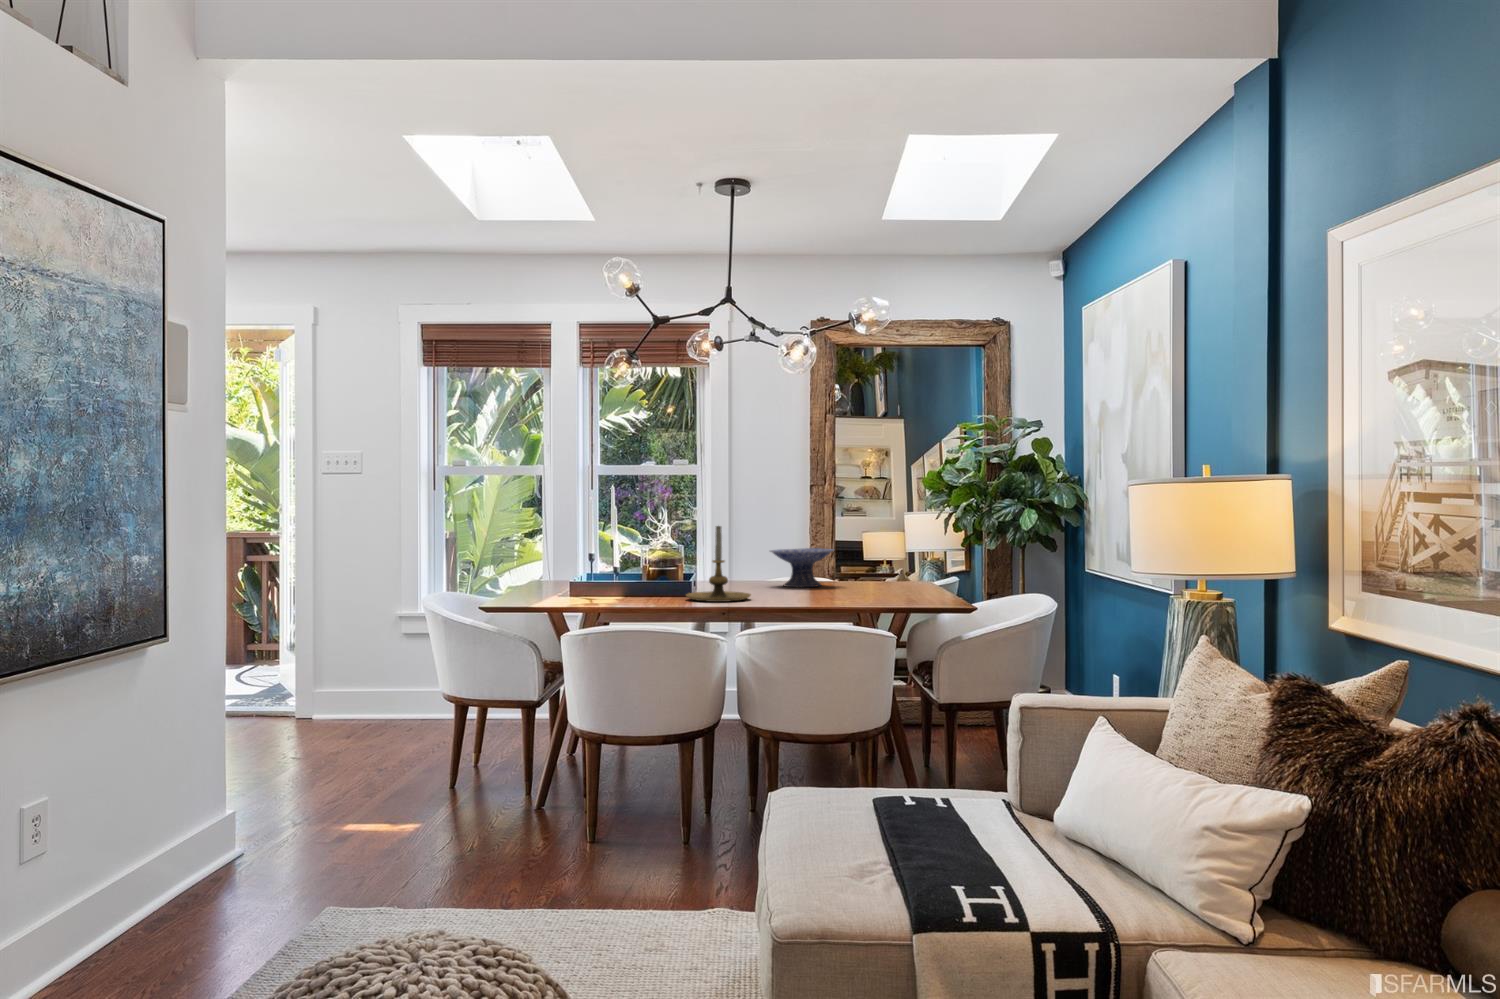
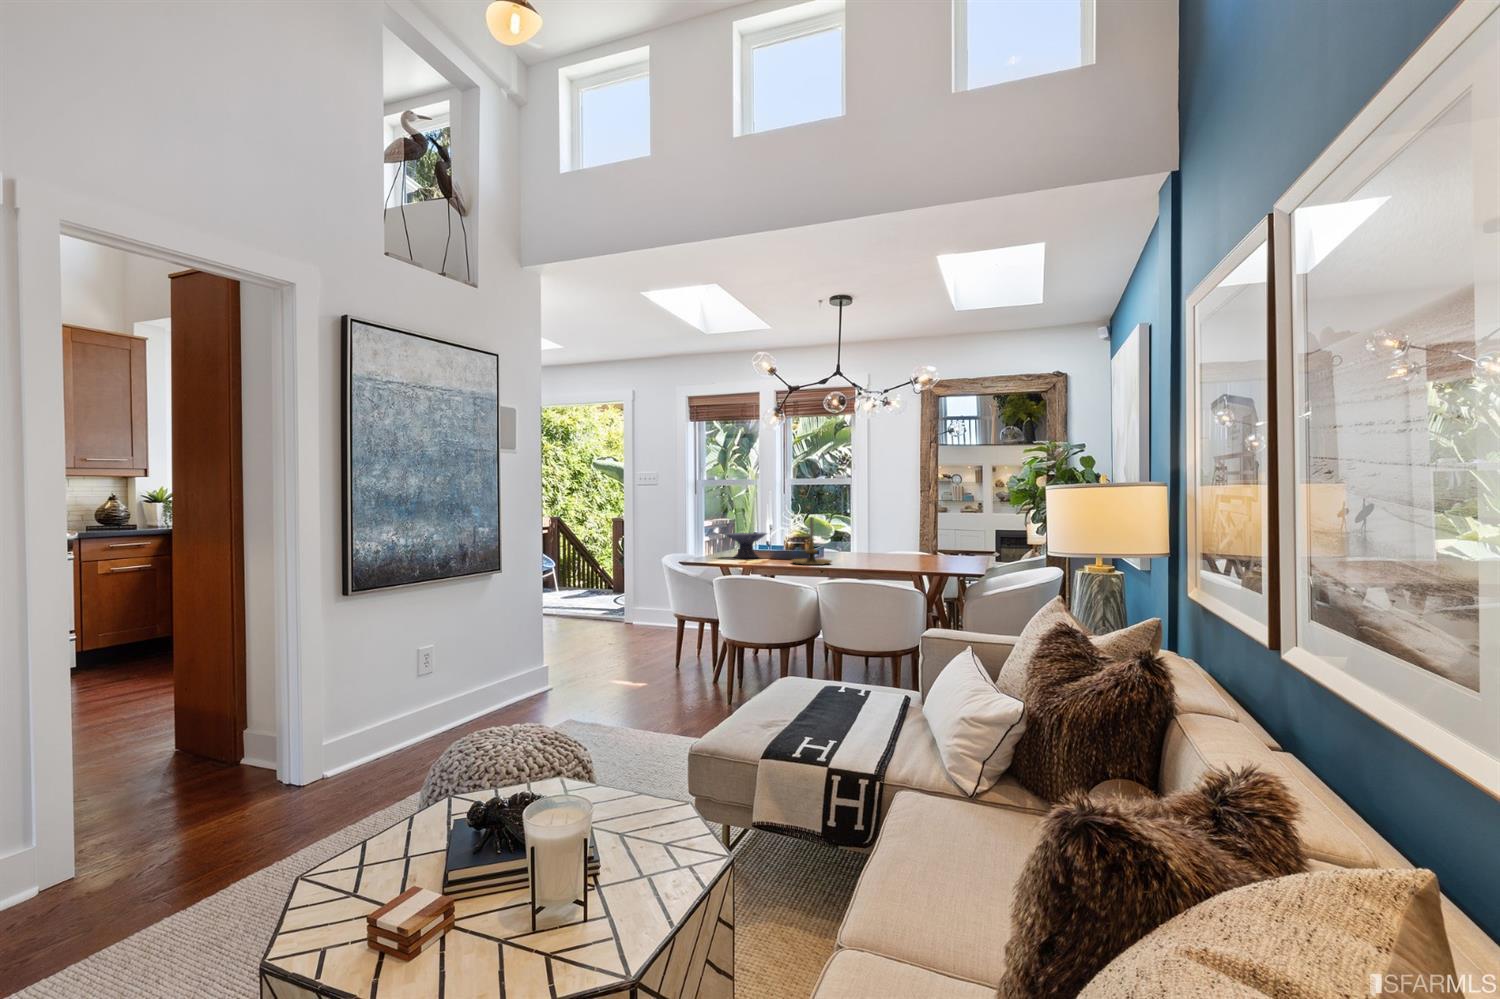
decorative bowl: present [770,548,834,587] -> present [726,533,766,558]

